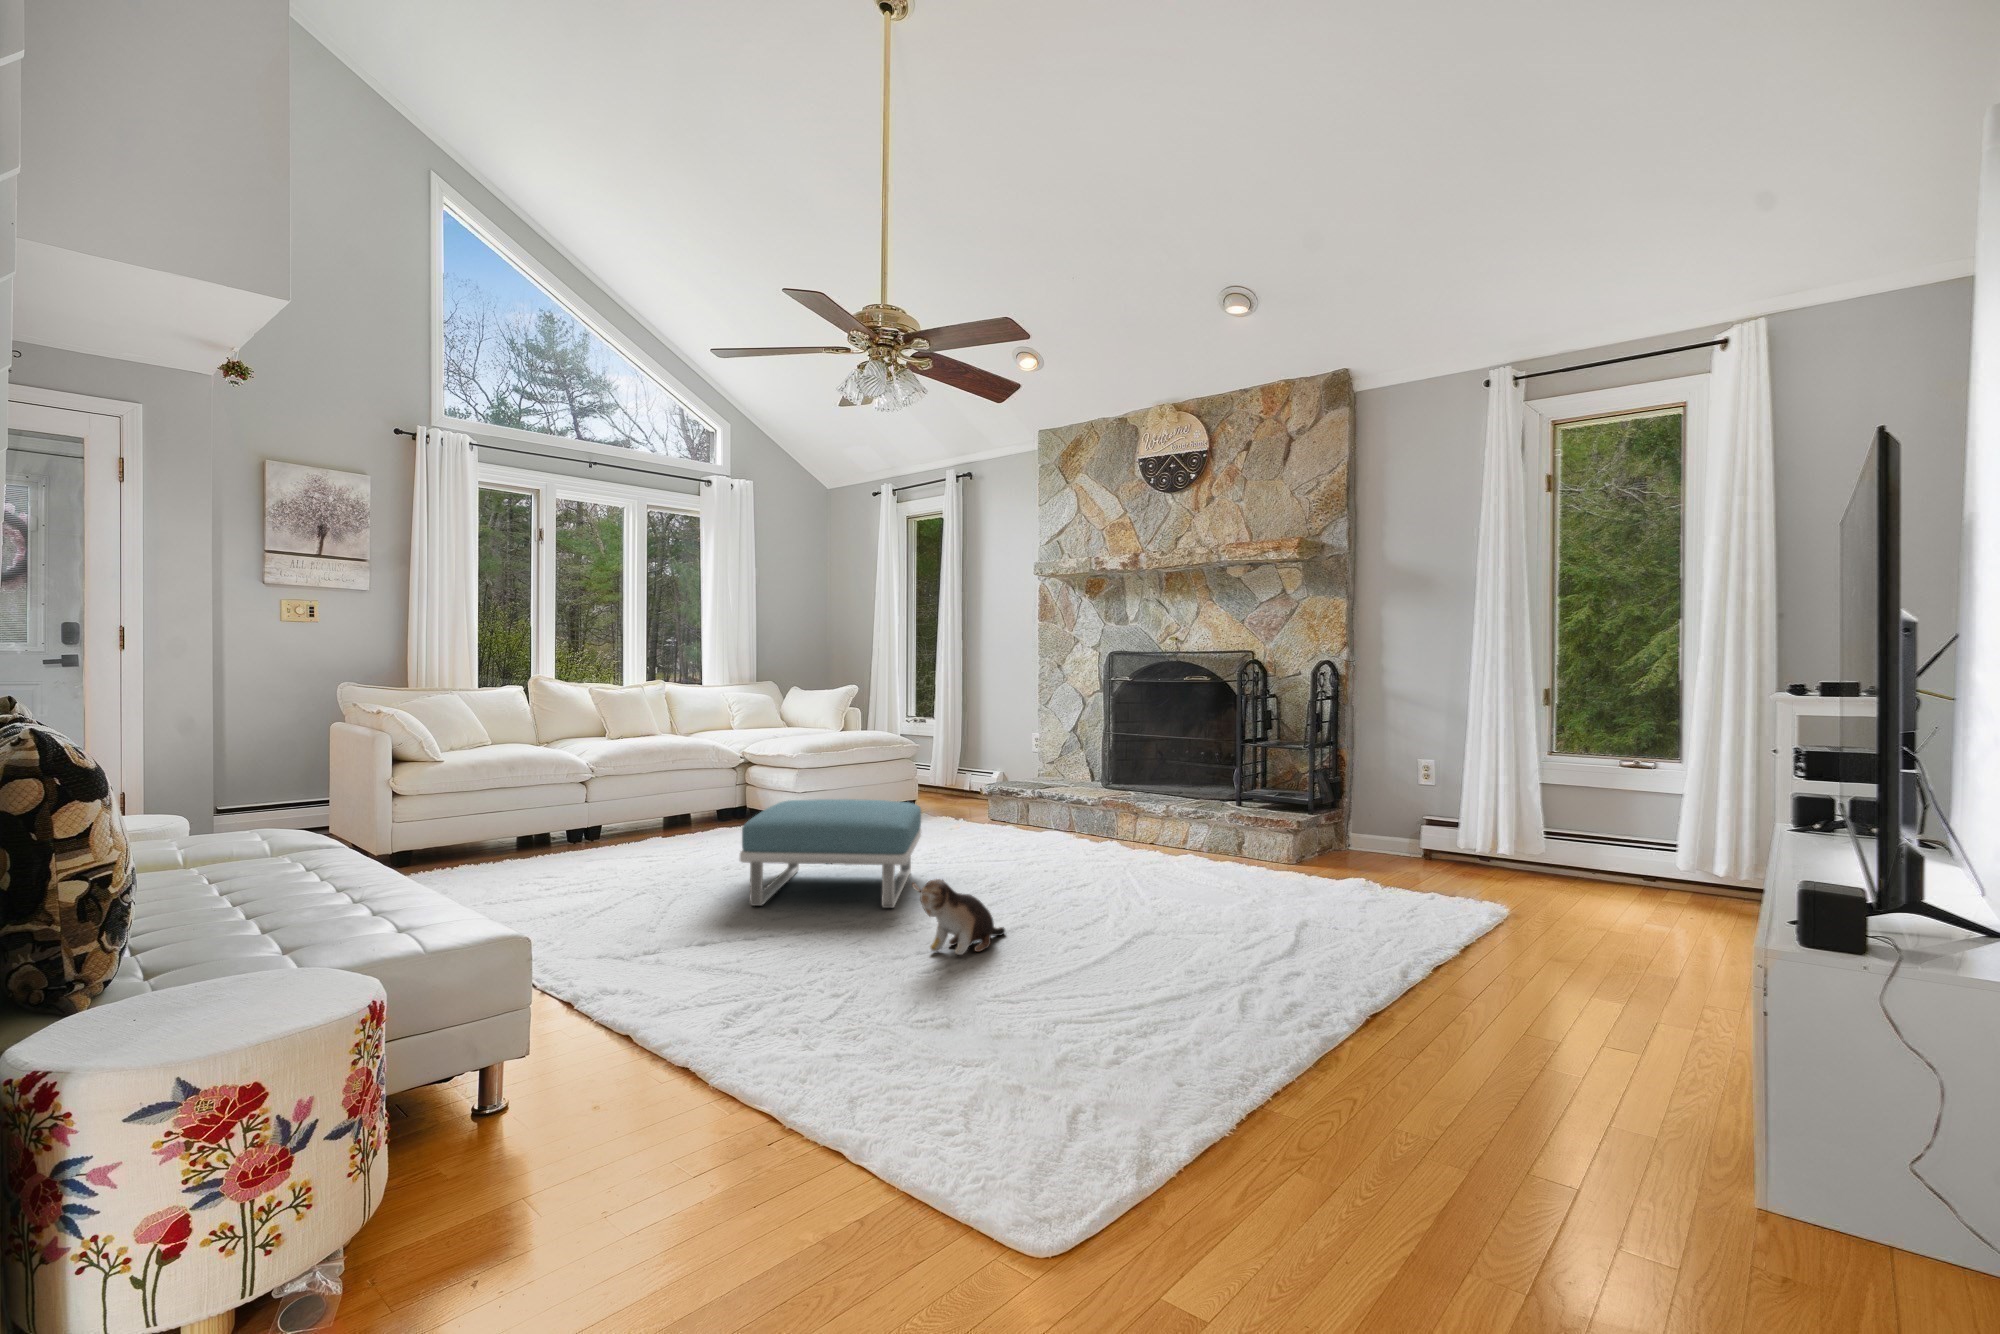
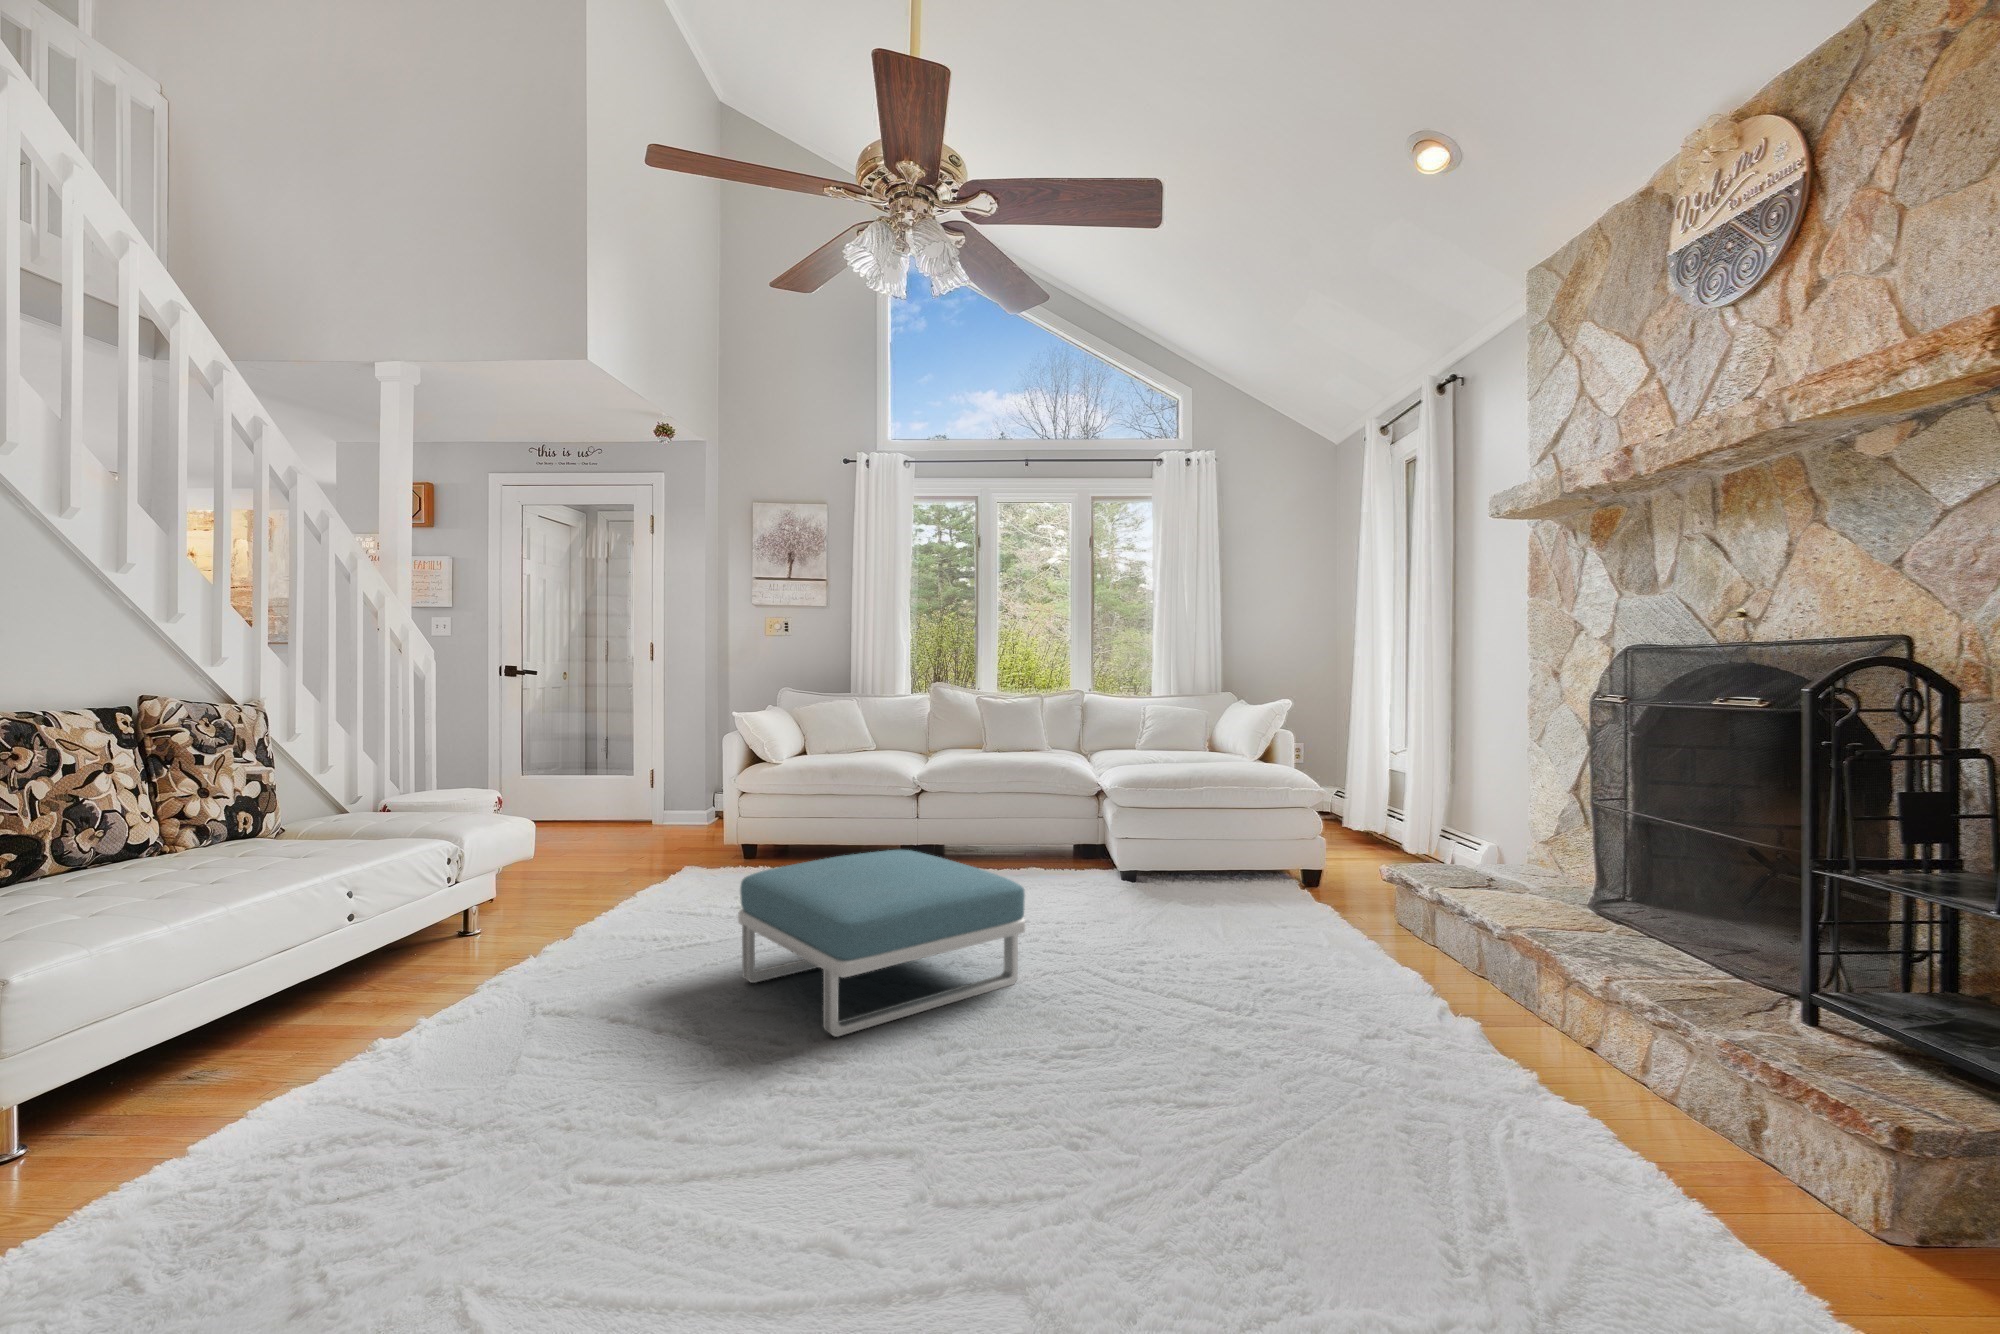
plush toy: present [912,879,1005,955] -> none [594,1019,816,1166]

